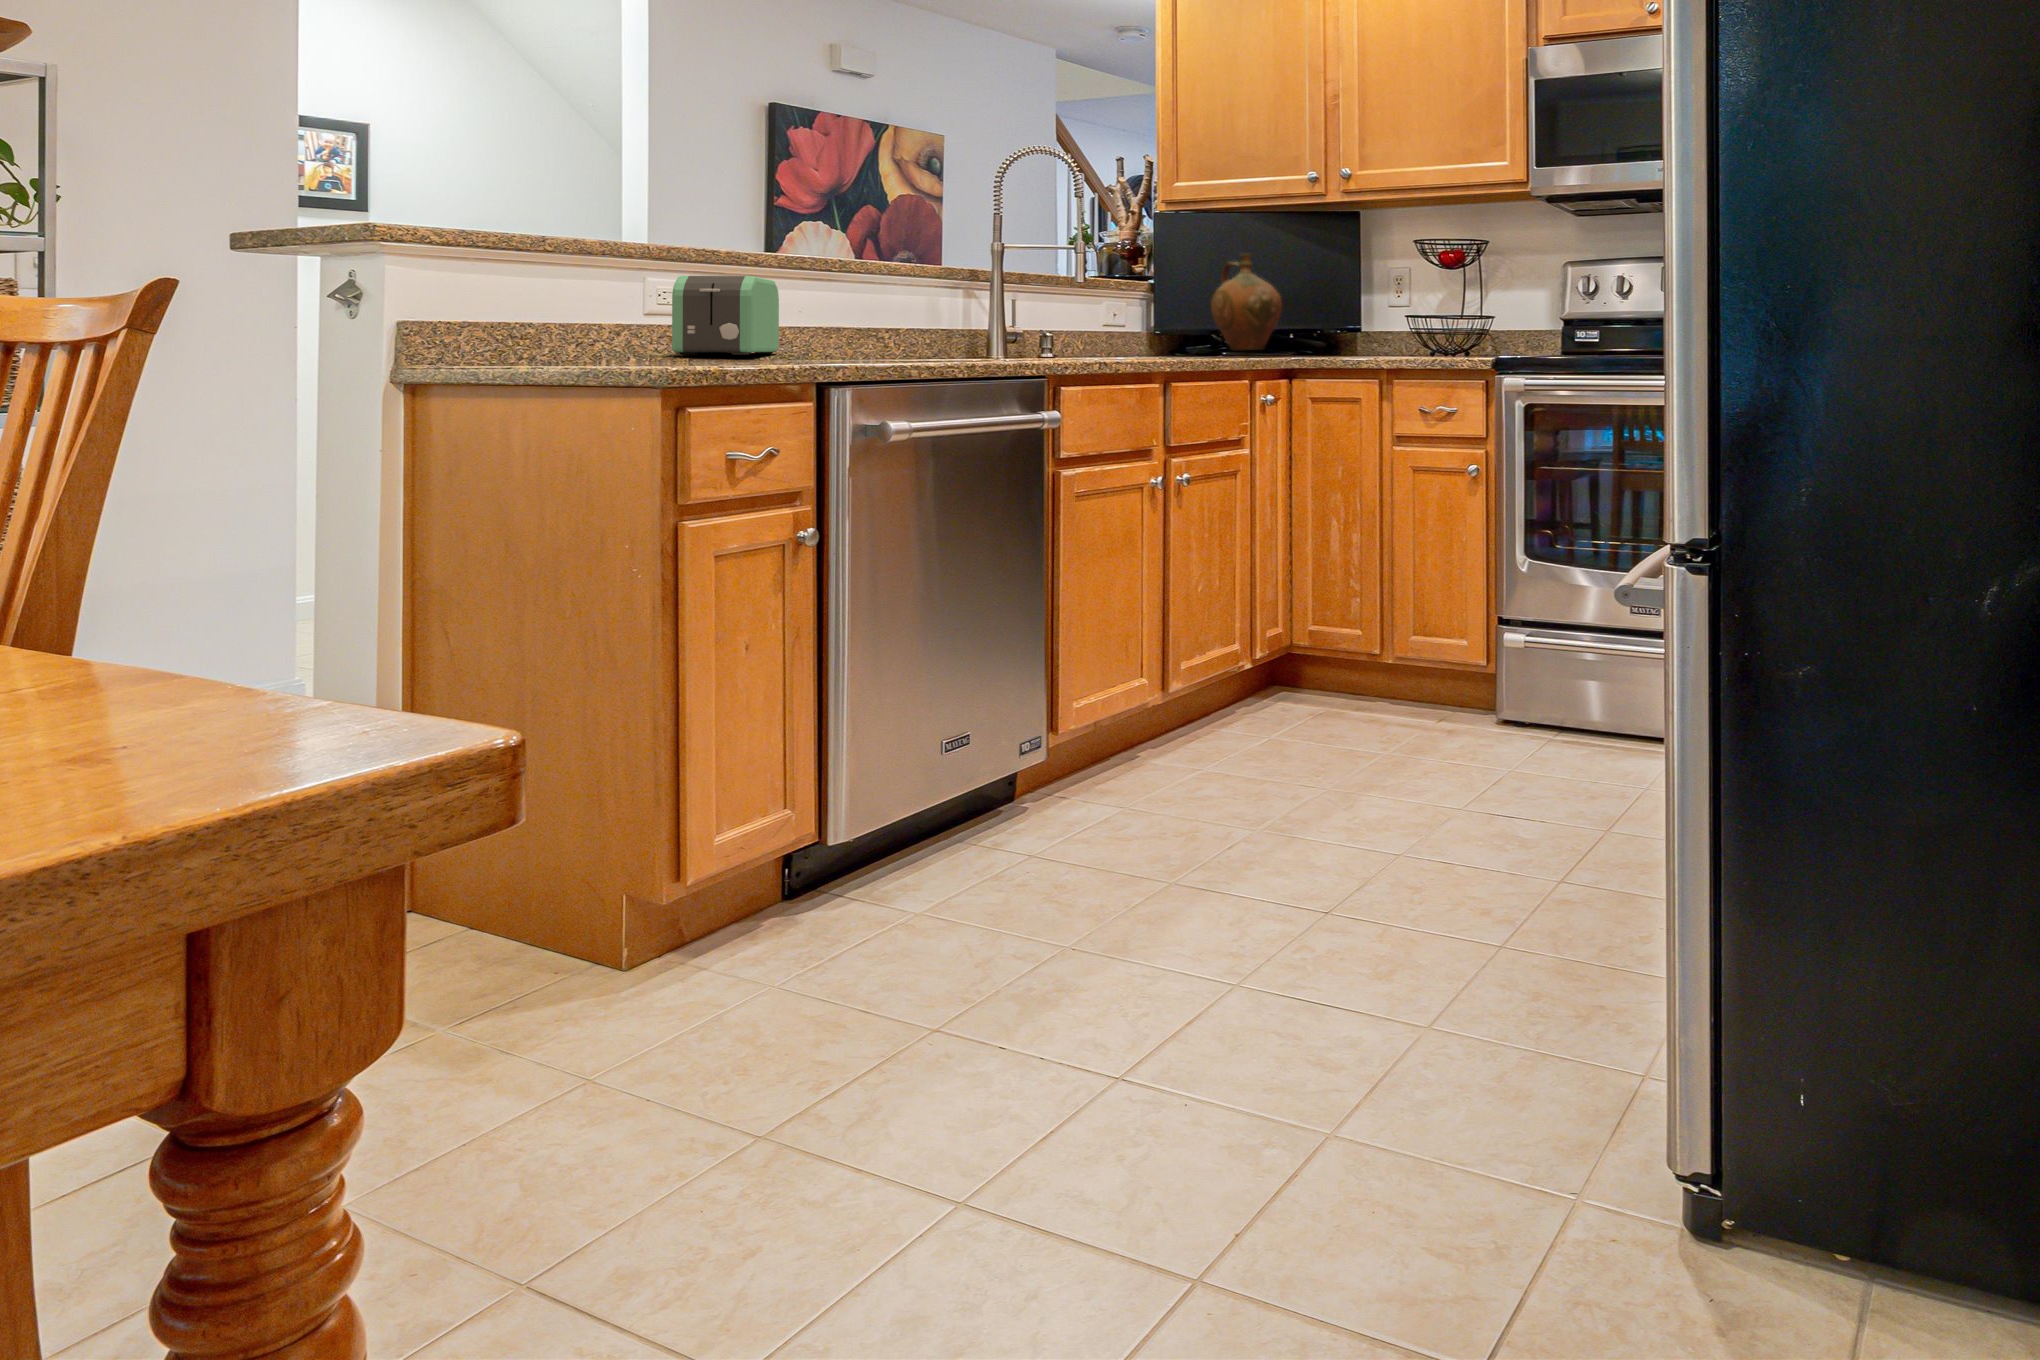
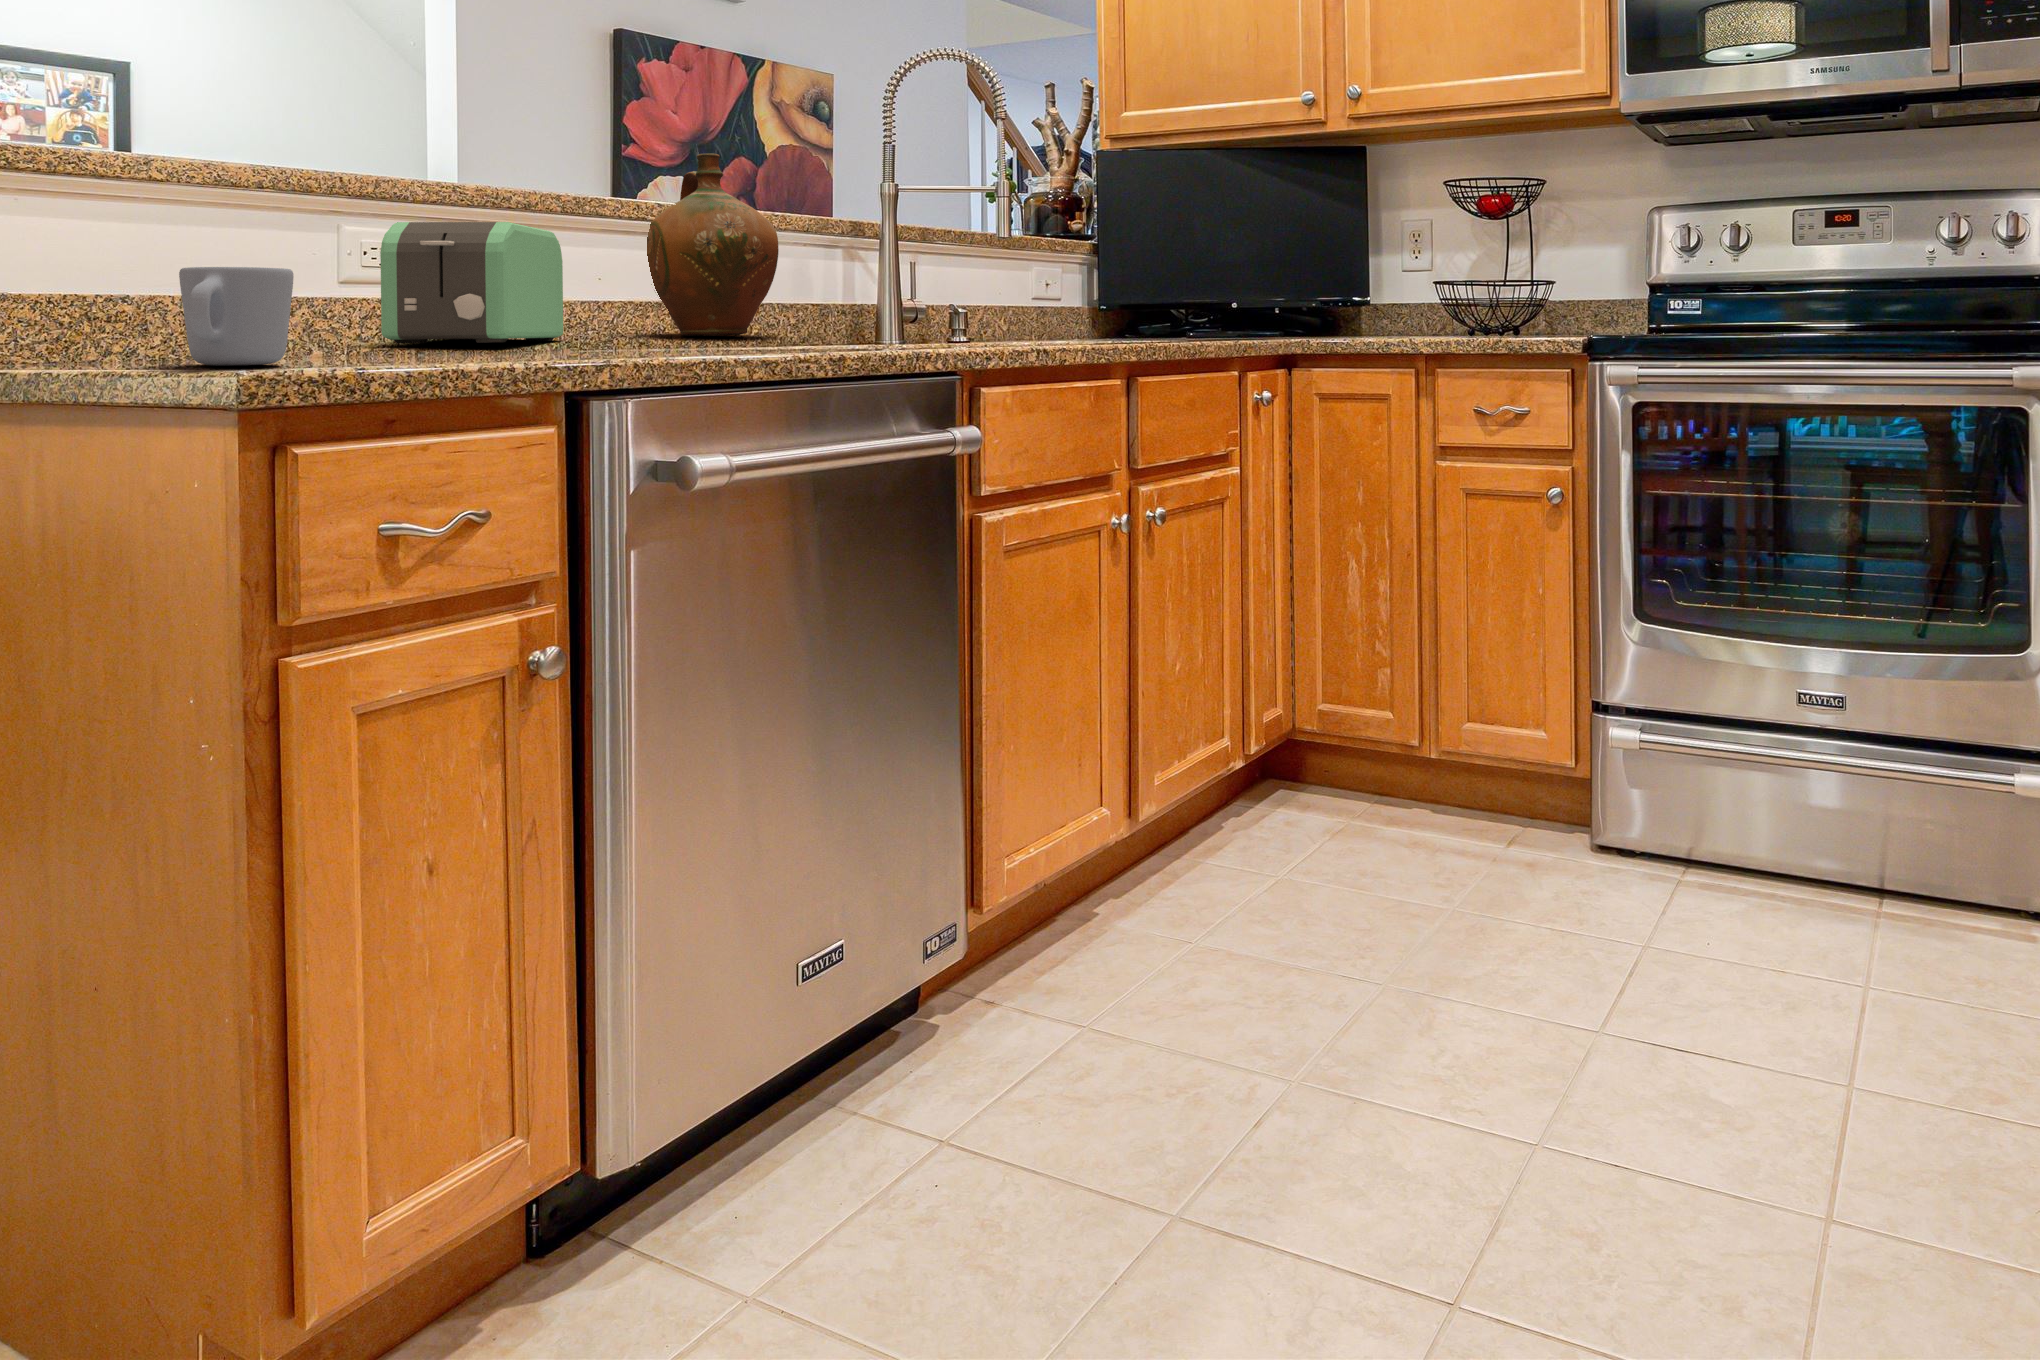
ceramic jug: present [1211,254,1282,351] -> present [647,154,779,336]
mug: none [585,308,648,366] -> present [179,267,294,366]

